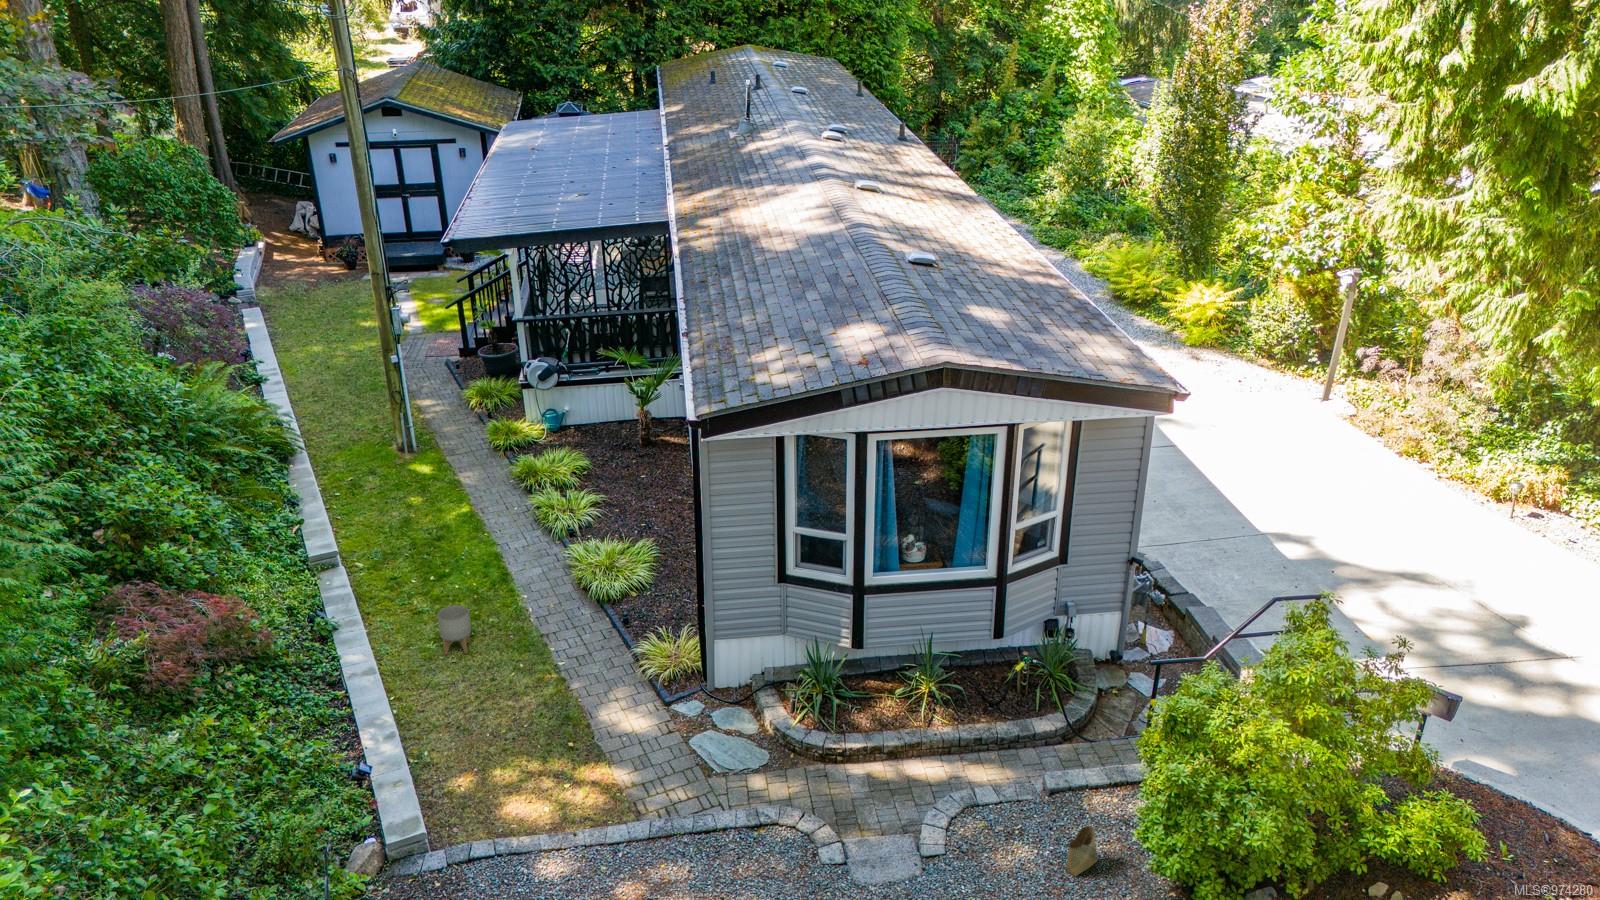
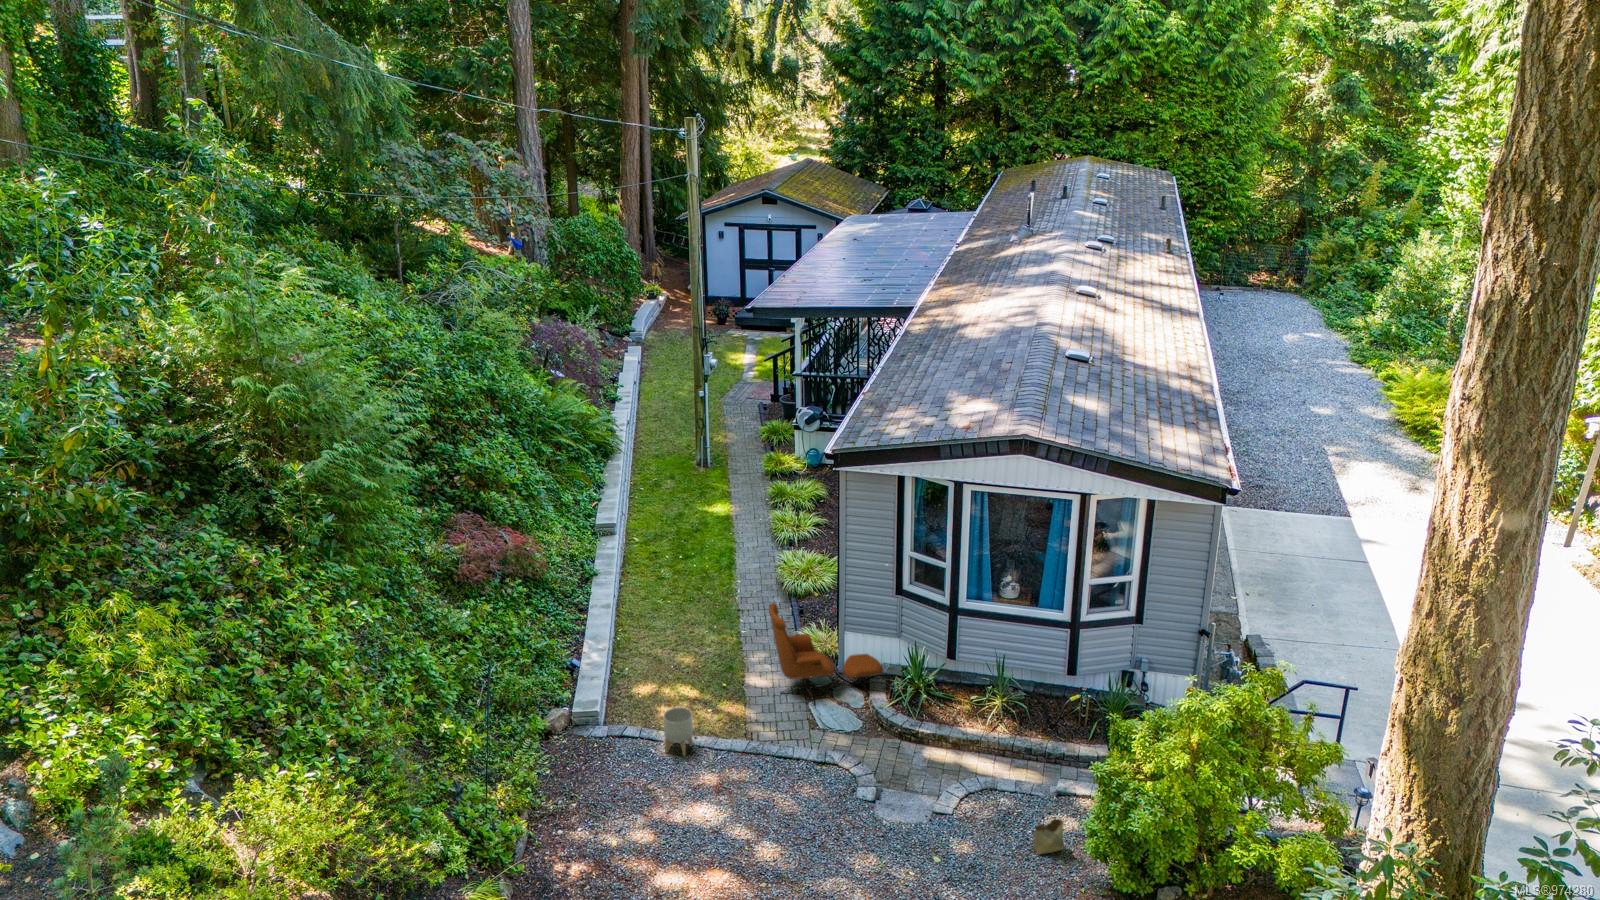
planter: present [437,605,471,655] -> present [663,707,693,756]
lounge chair: none [629,625,776,748] -> present [769,603,883,705]

